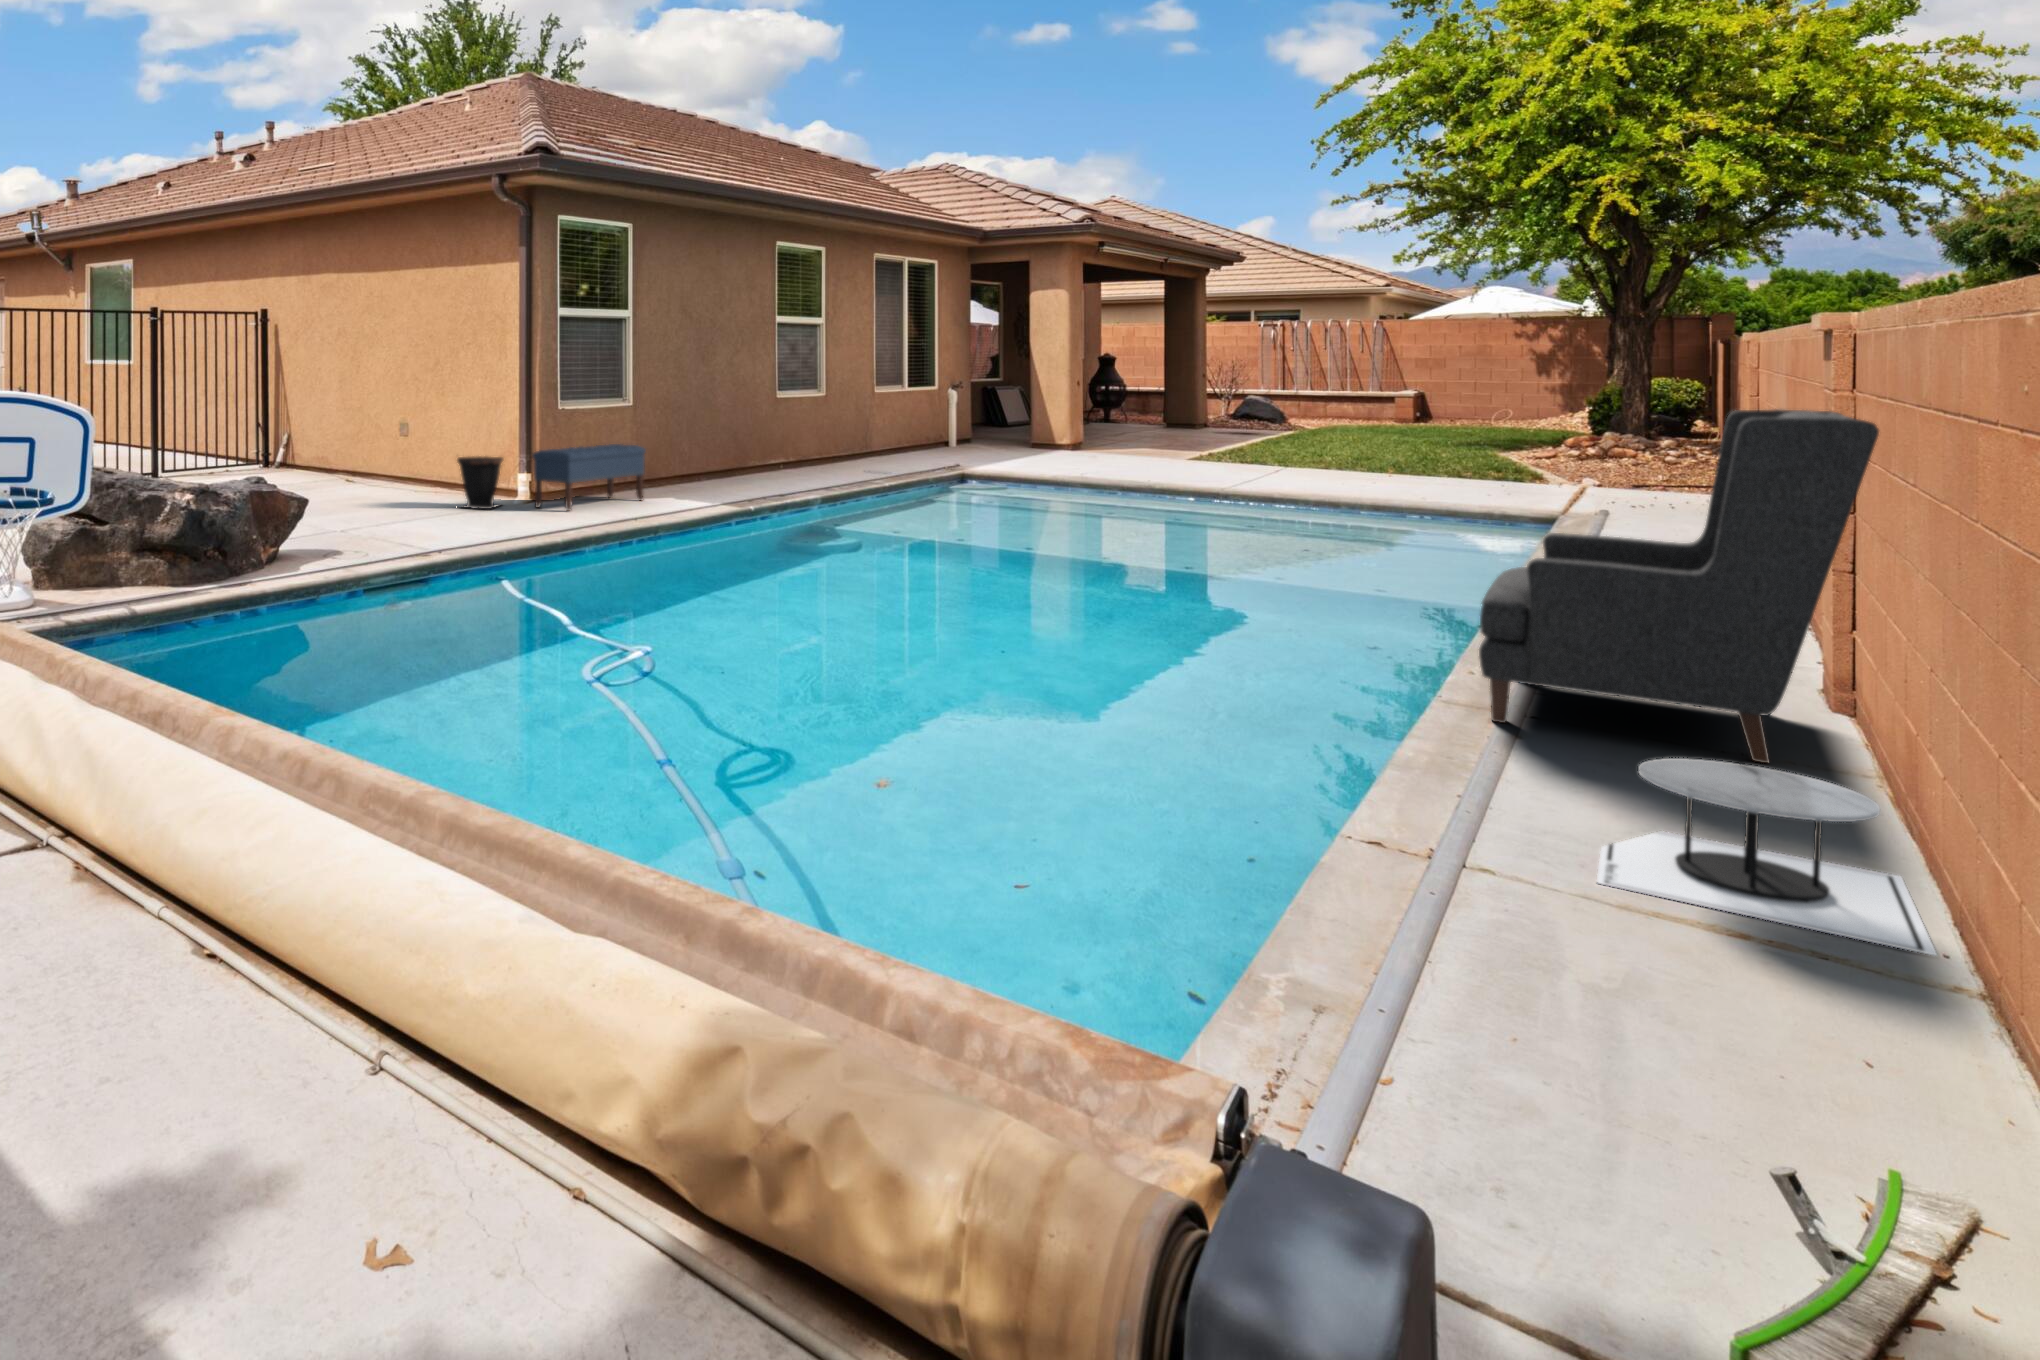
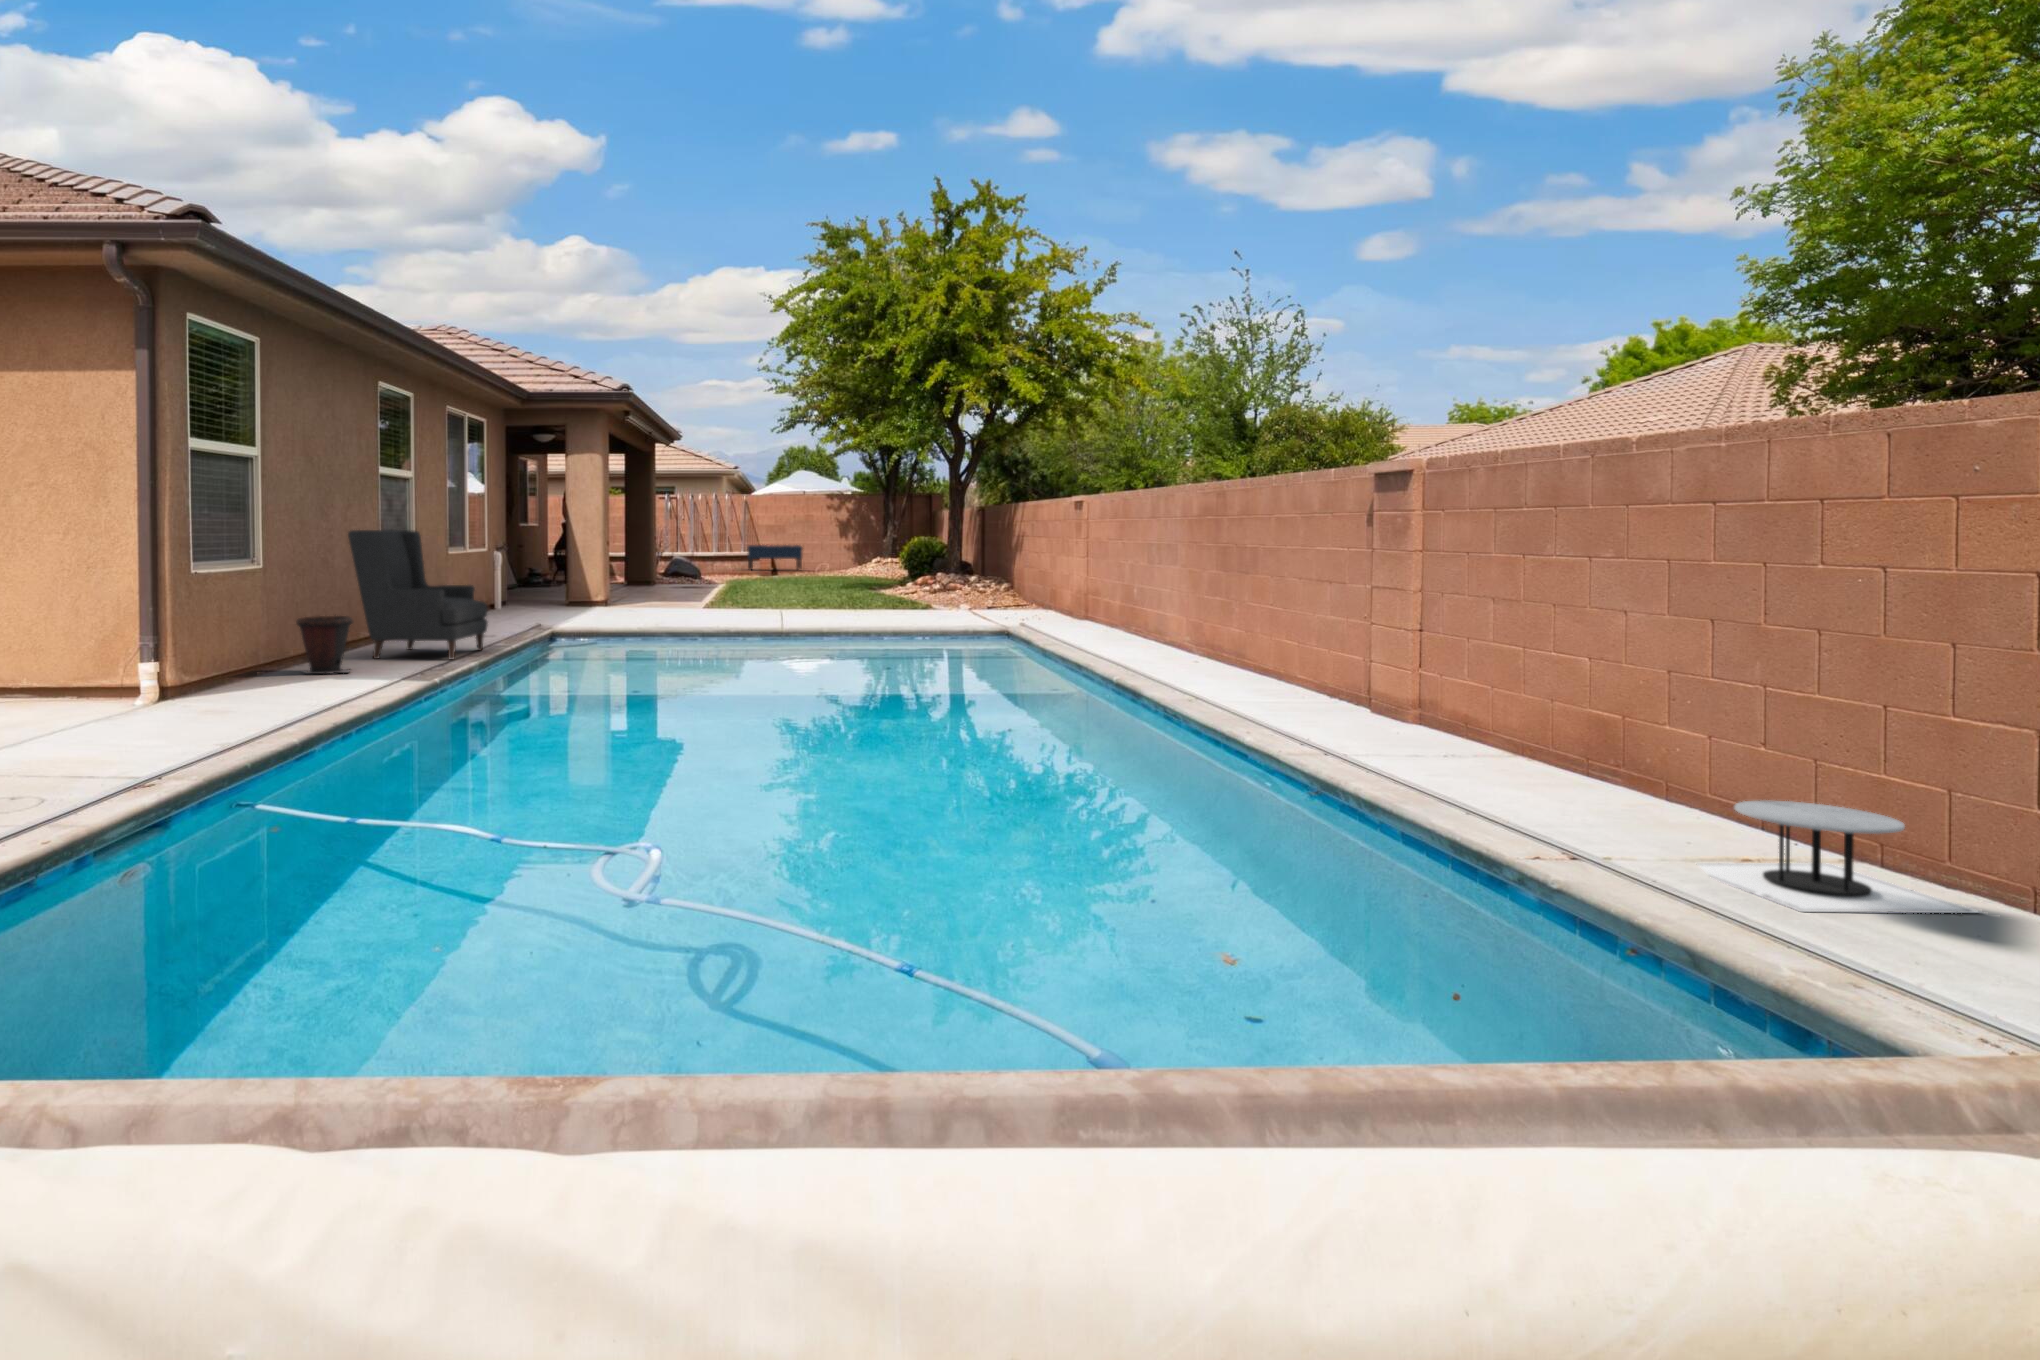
chair: present [1479,409,1879,763] -> present [348,530,488,659]
bench: present [532,444,645,511] -> present [747,545,803,569]
bucket: present [457,456,503,509] -> present [296,616,353,674]

